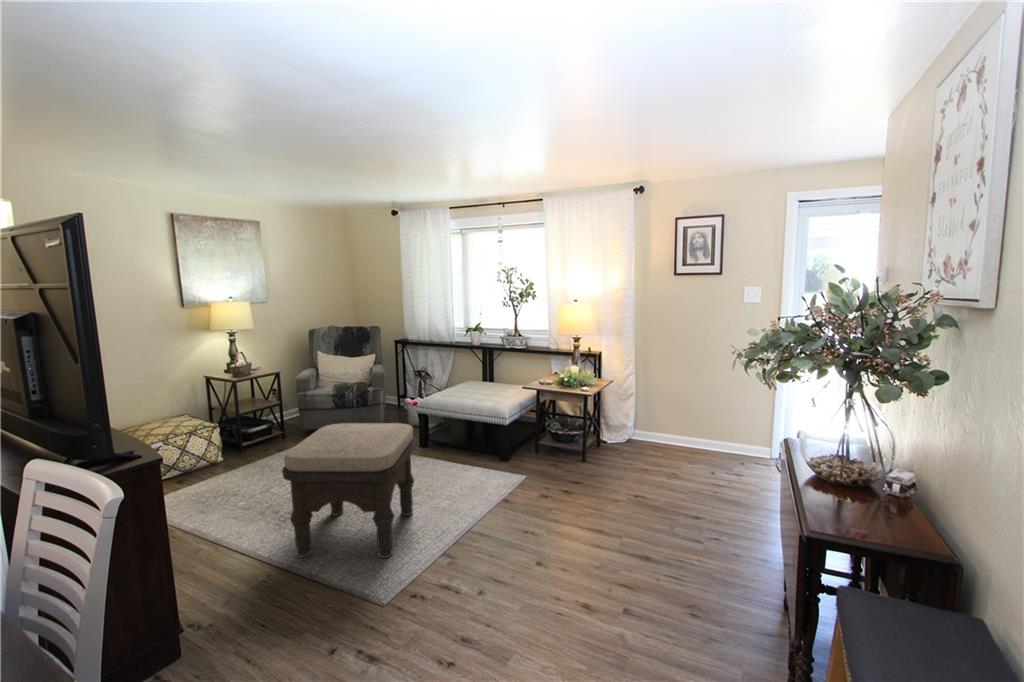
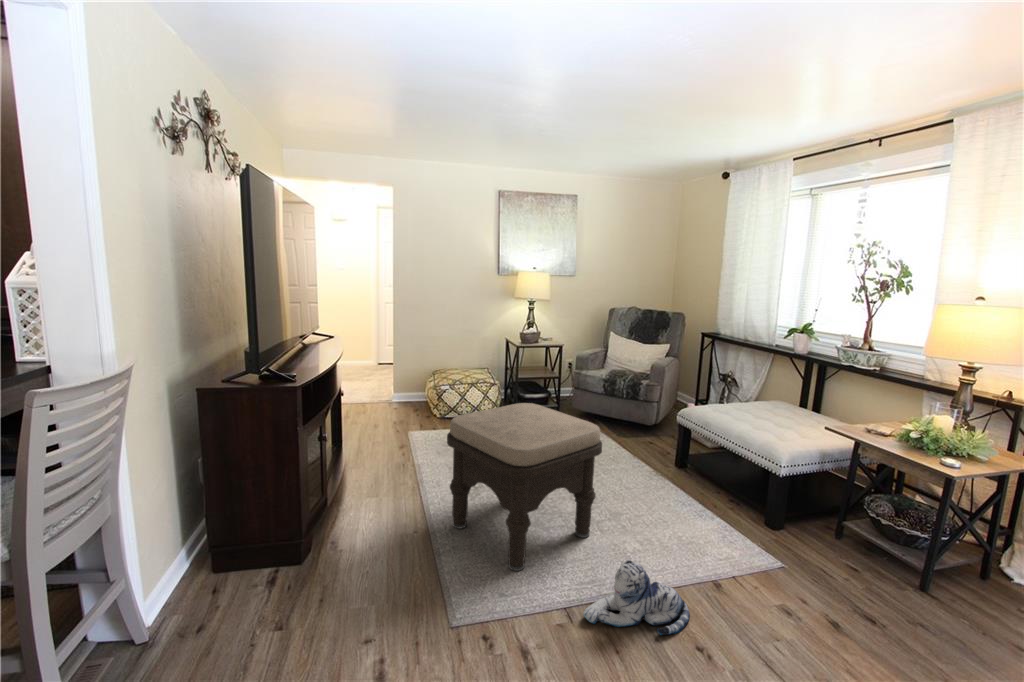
plush toy: none [460,503,514,556] -> present [583,560,690,635]

